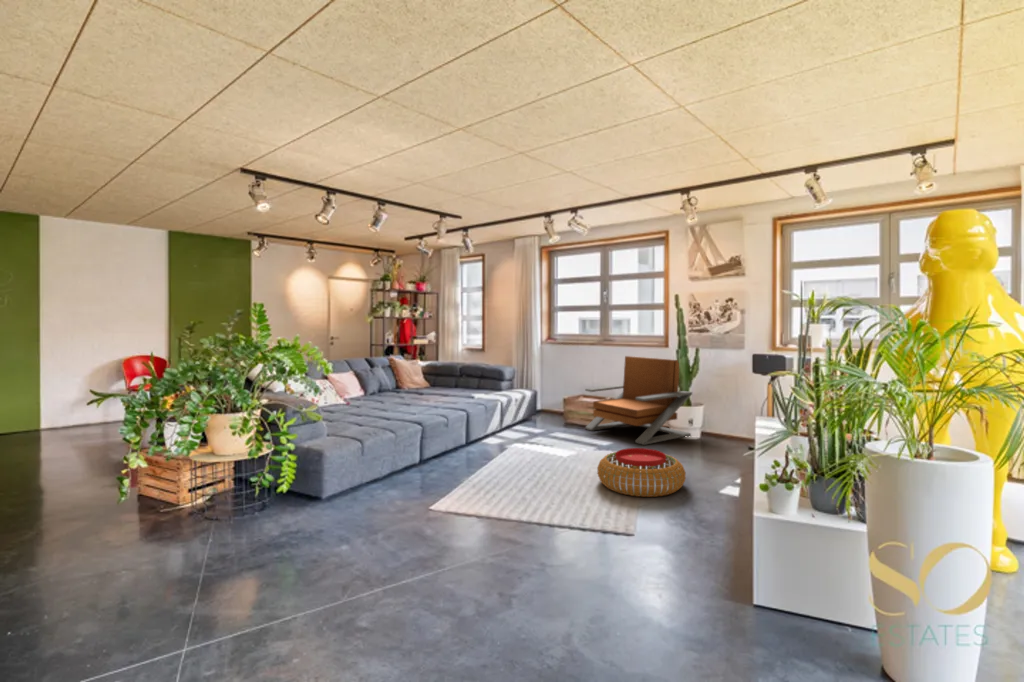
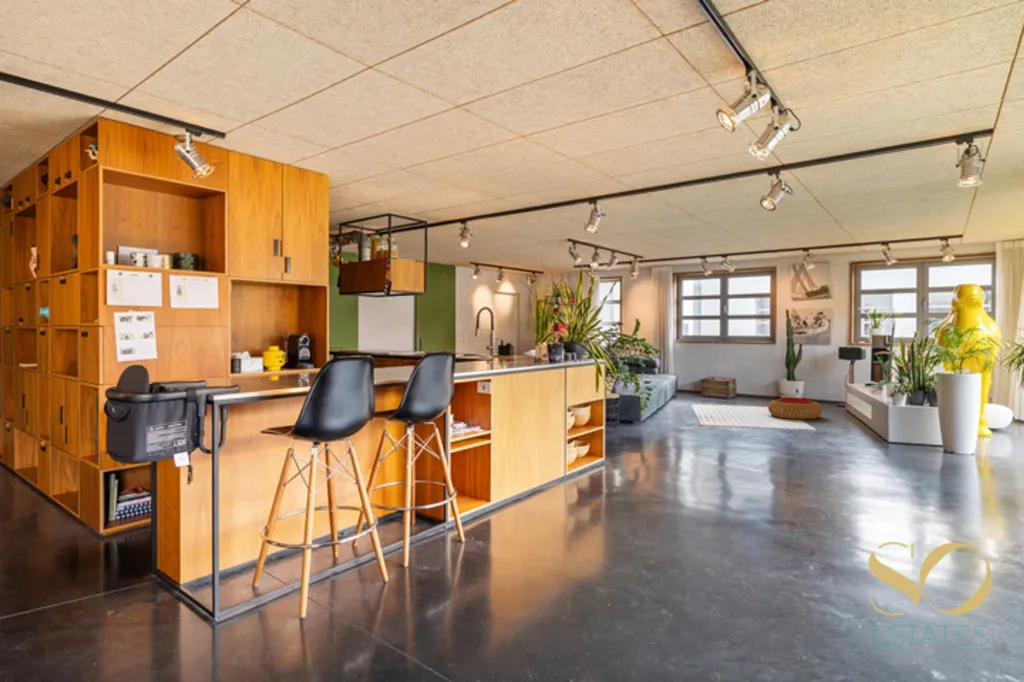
lounge chair: present [585,356,692,445] -> none [722,350,797,404]

